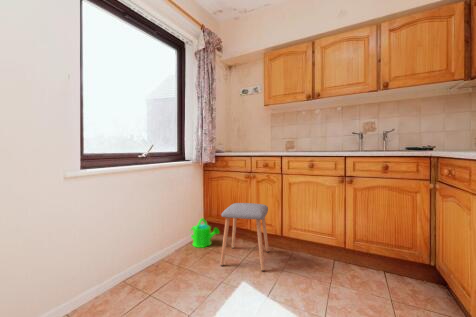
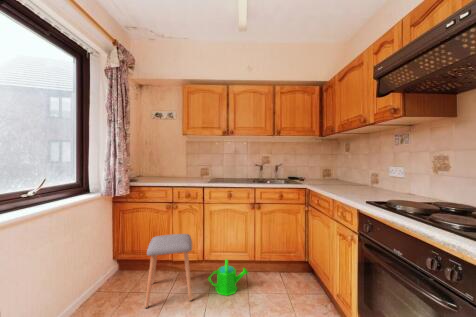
watering can: present [191,218,219,247] -> present [208,259,248,296]

